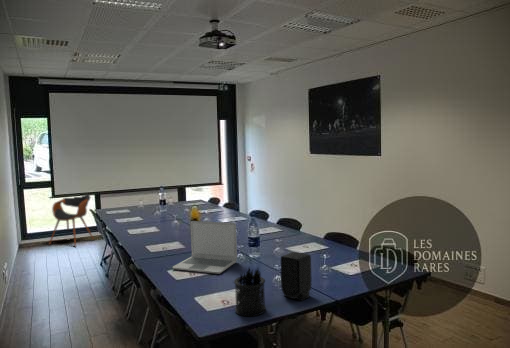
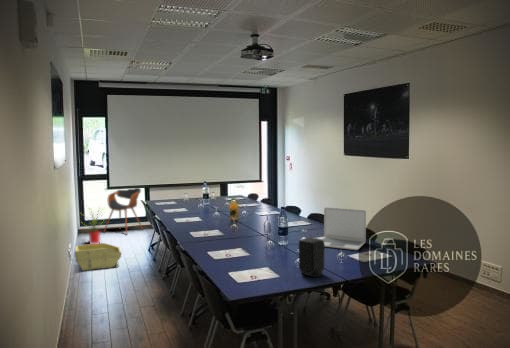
house plant: none [16,214,52,261] -> present [89,214,100,244]
laptop: present [173,221,237,274] -> present [322,208,366,250]
storage bin: none [10,260,68,294] -> present [75,243,121,271]
pen holder: present [234,268,266,316] -> none [259,246,284,286]

